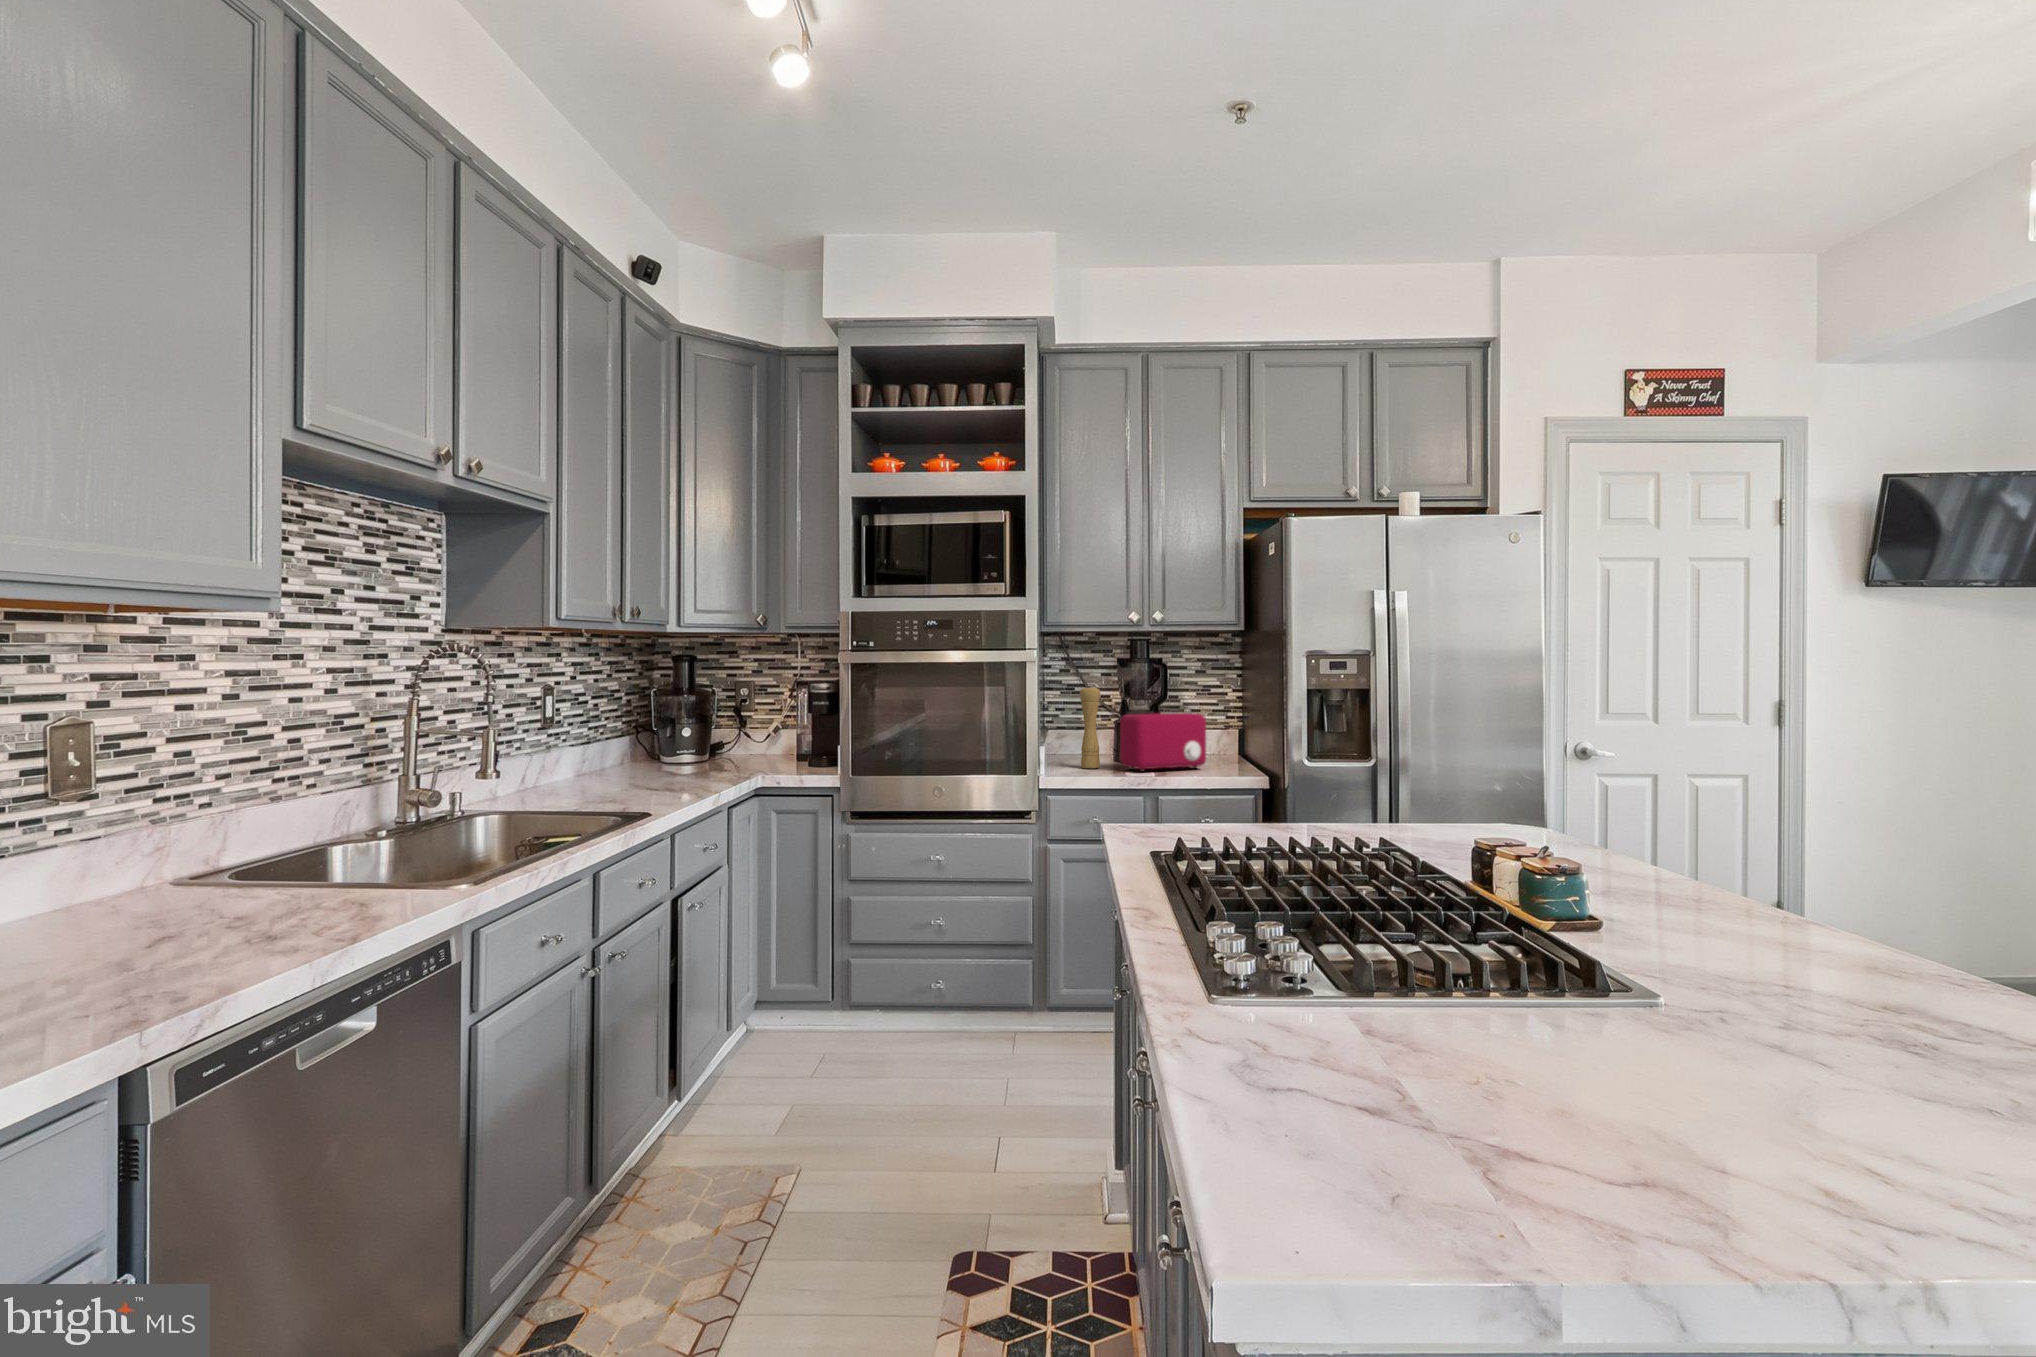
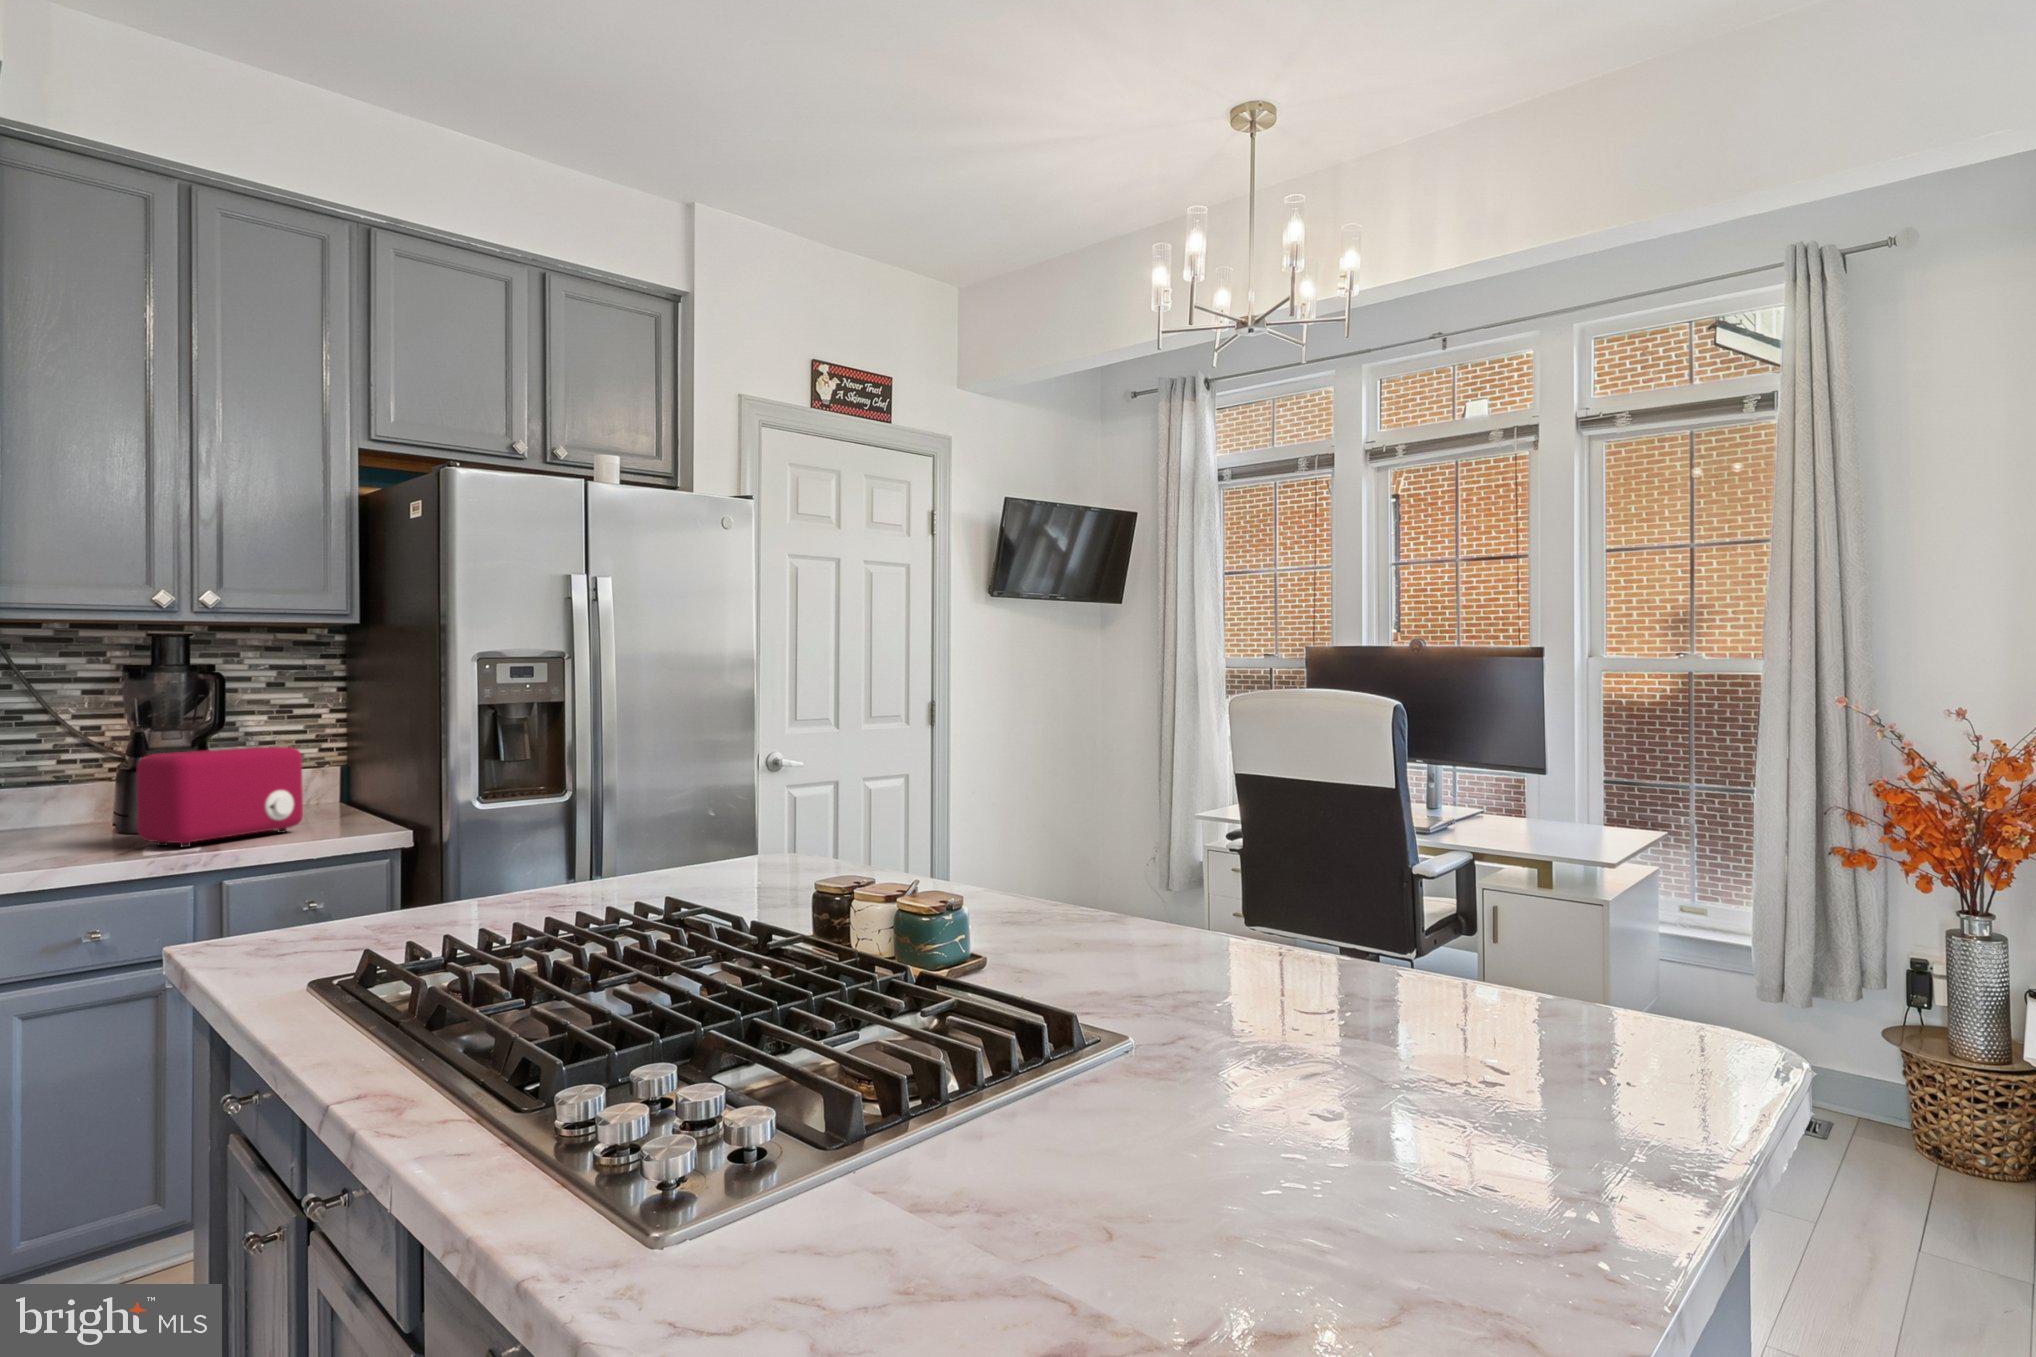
pepper mill: present [1080,686,1100,768] -> none [46,710,92,852]

